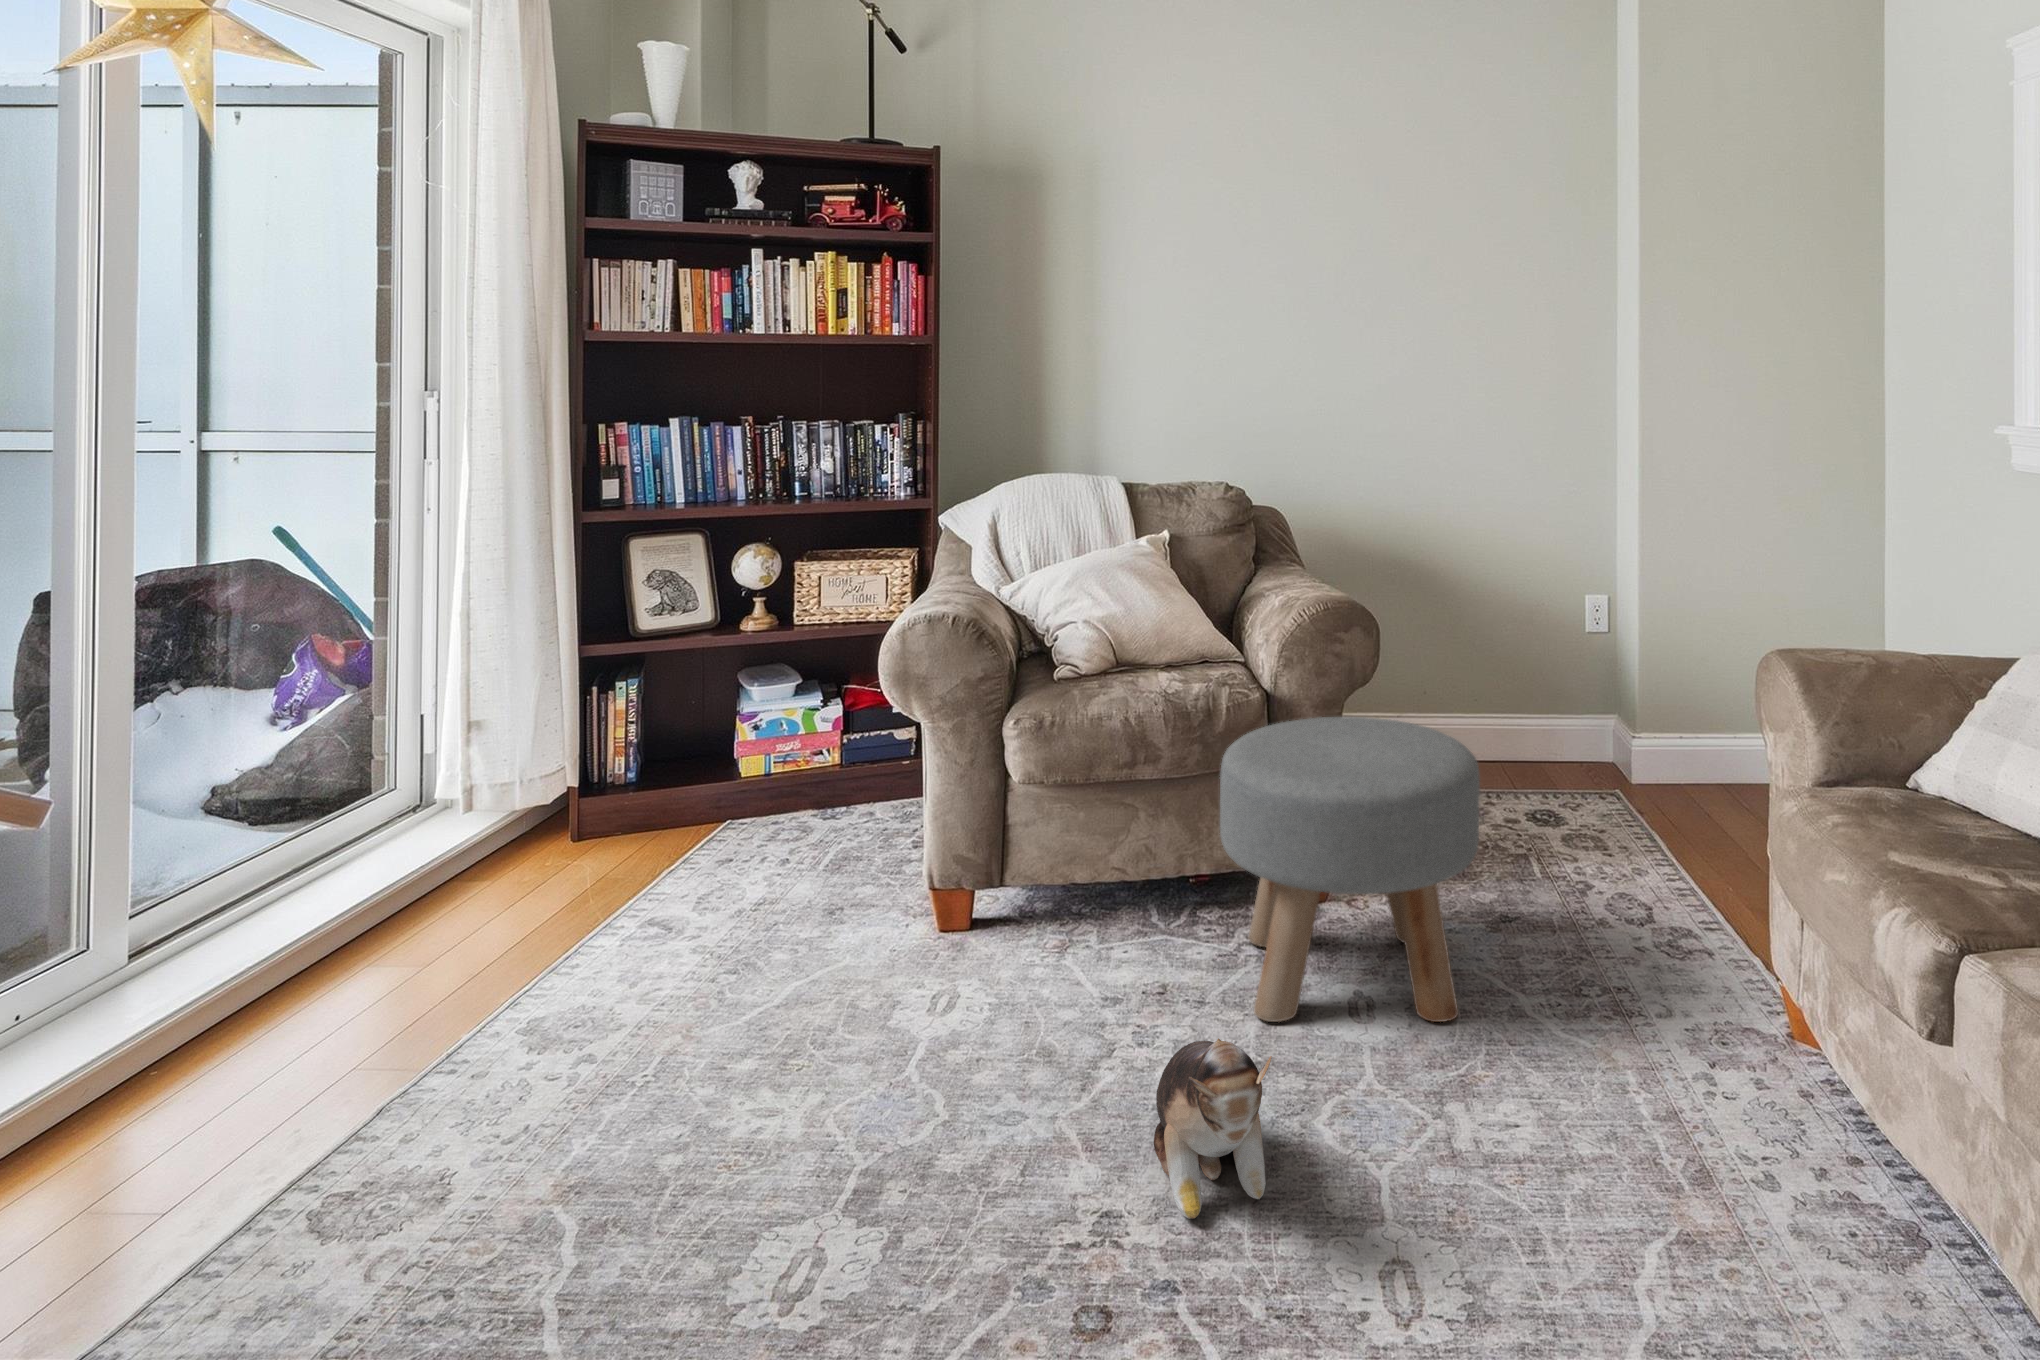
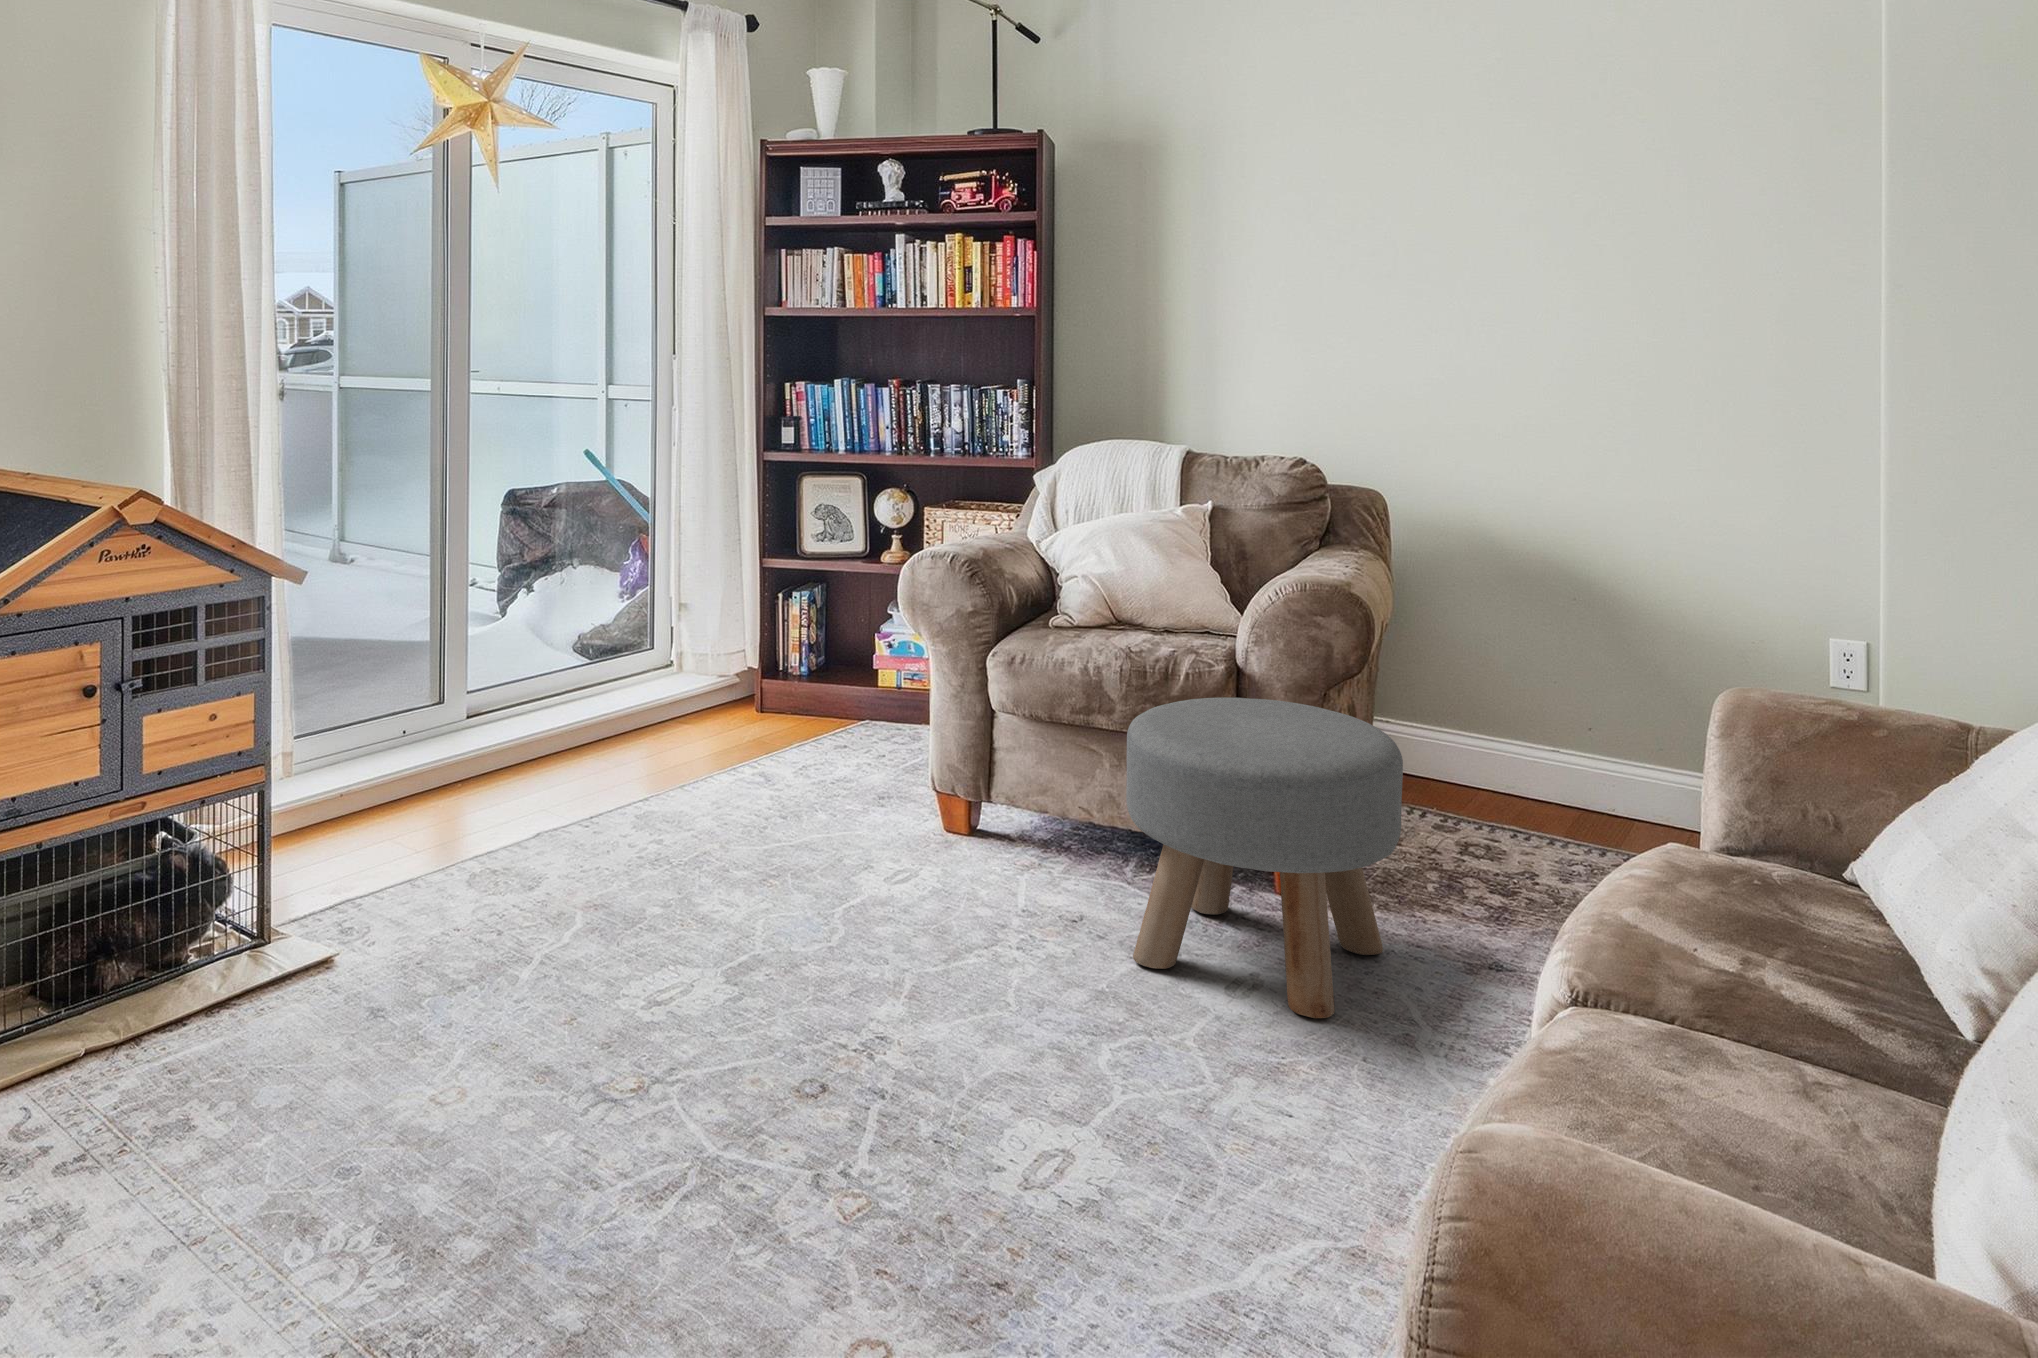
plush toy: present [1154,1039,1272,1219] -> none [910,918,1032,1069]

